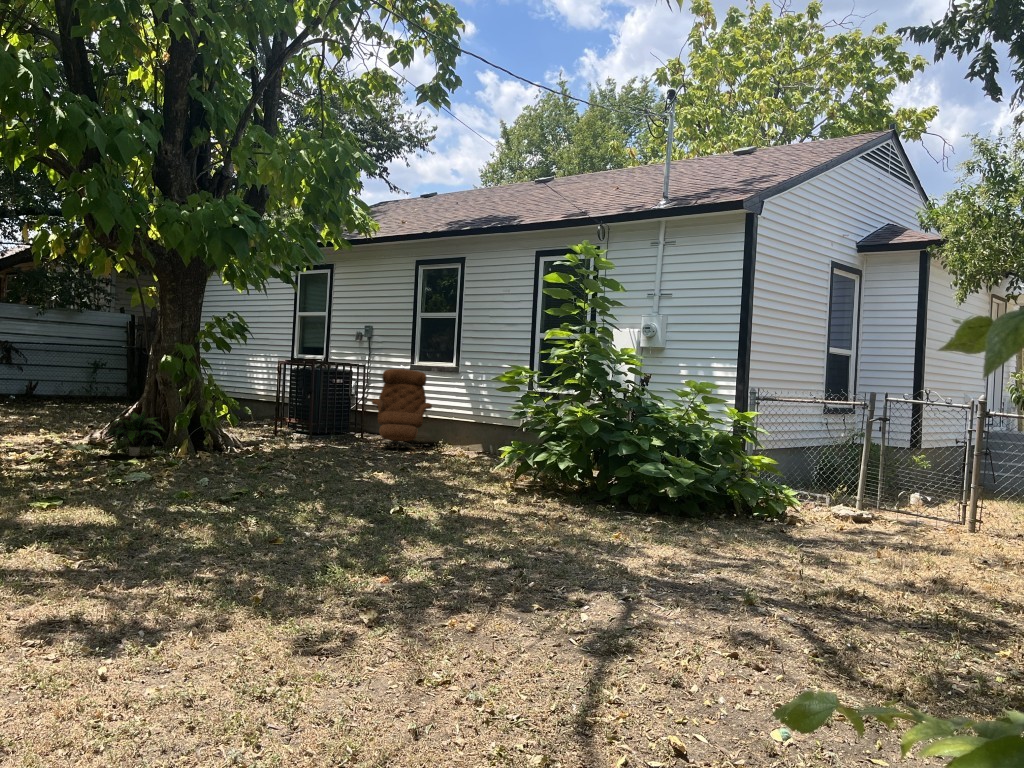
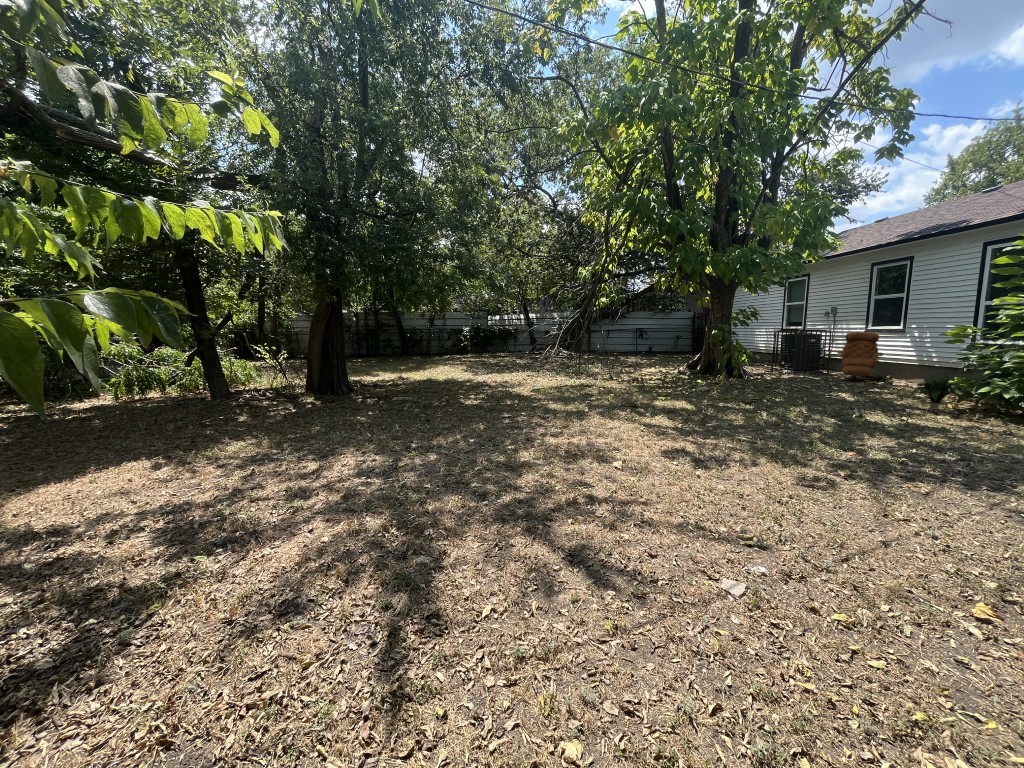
potted plant: present [105,410,165,456] -> present [910,375,966,410]

